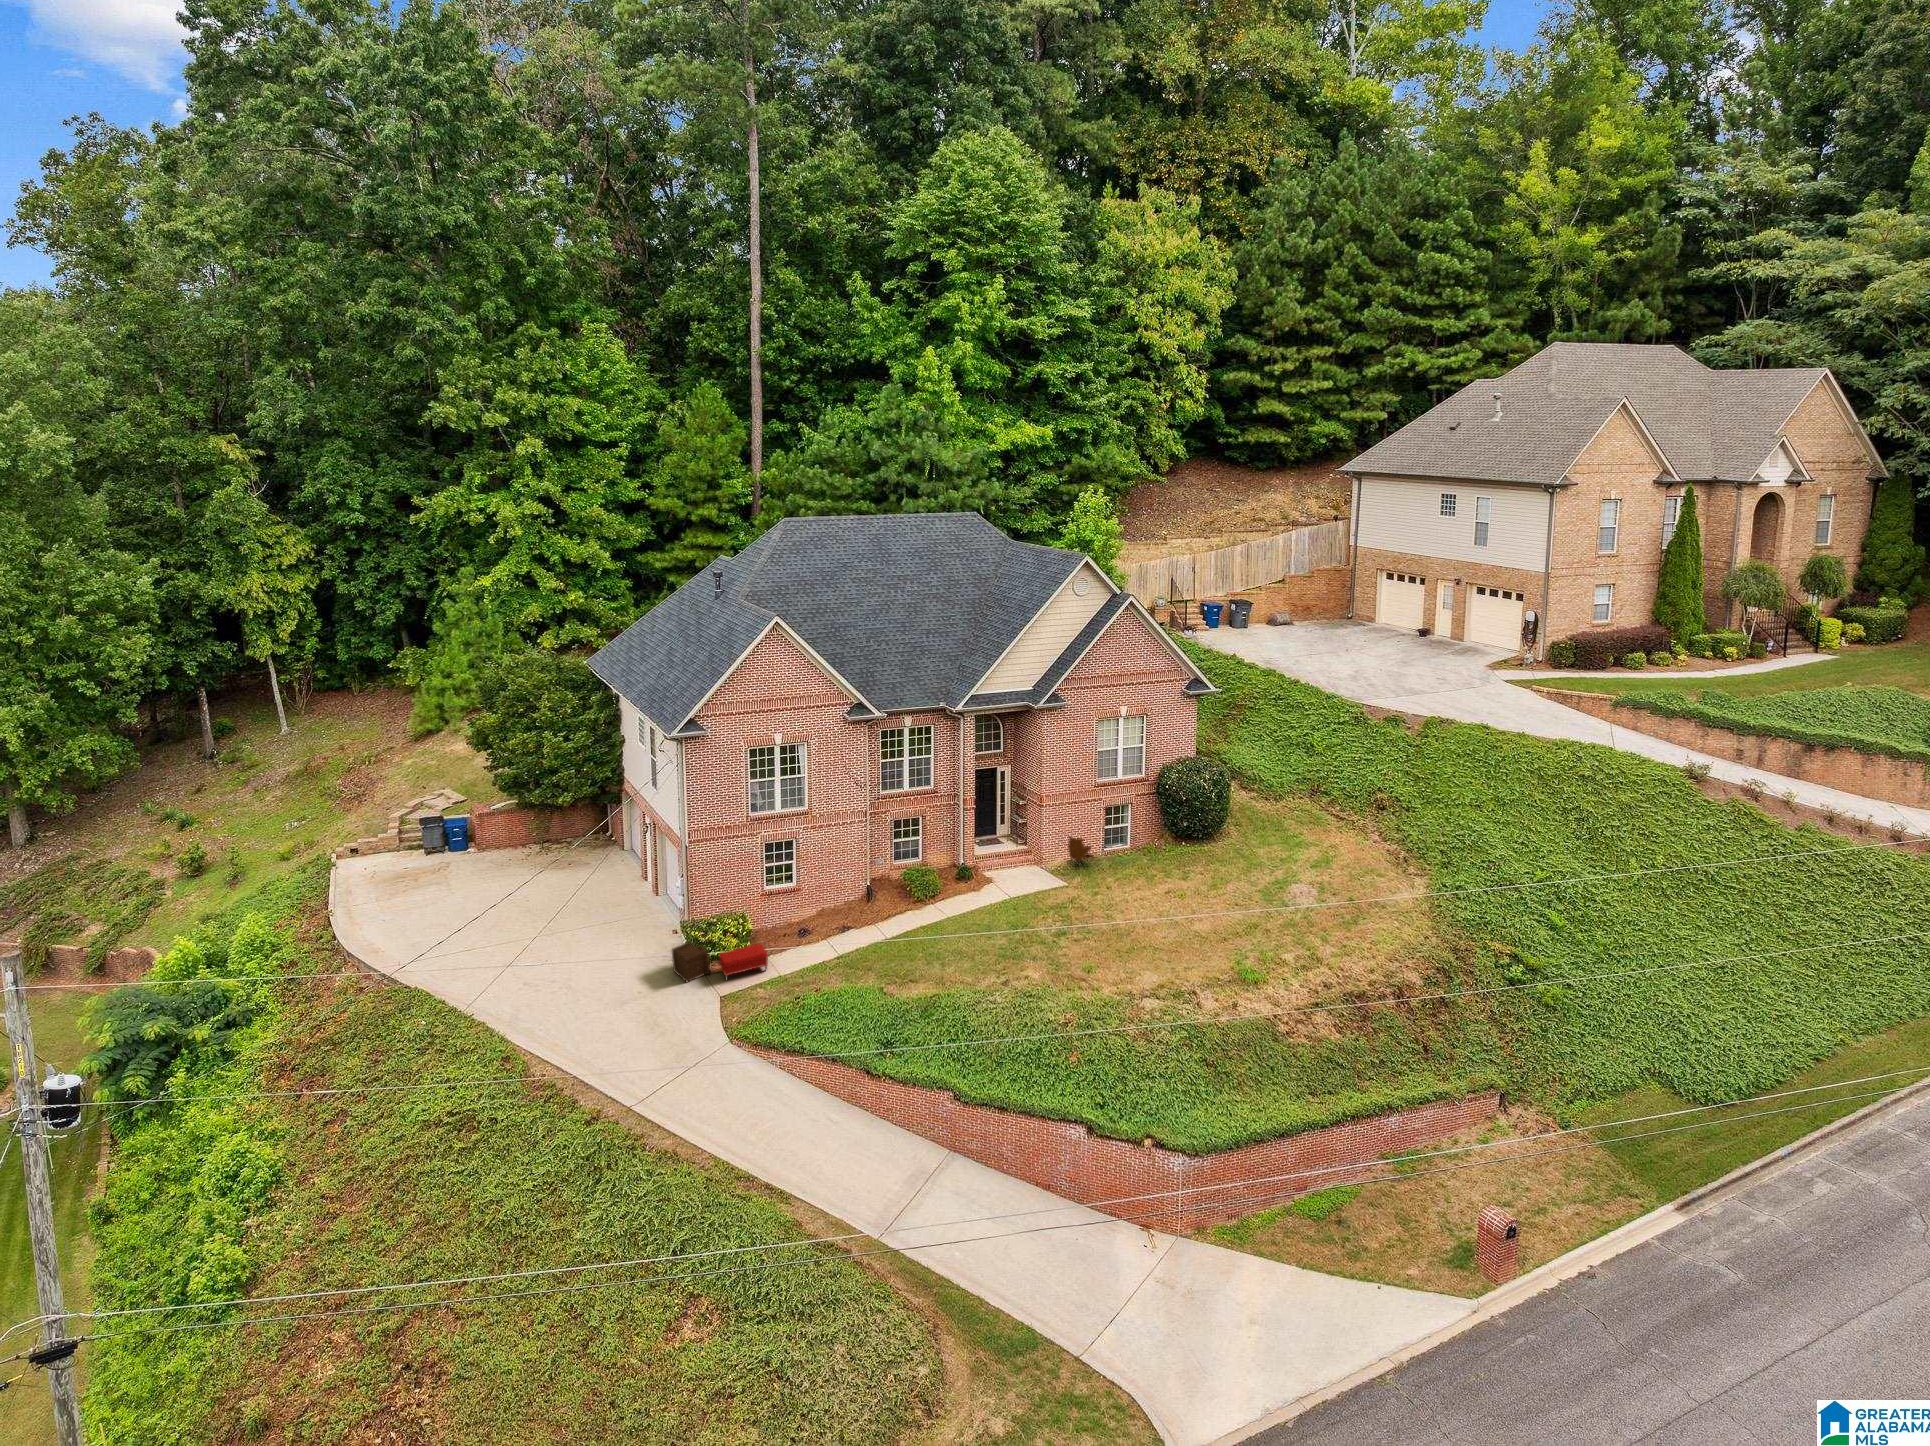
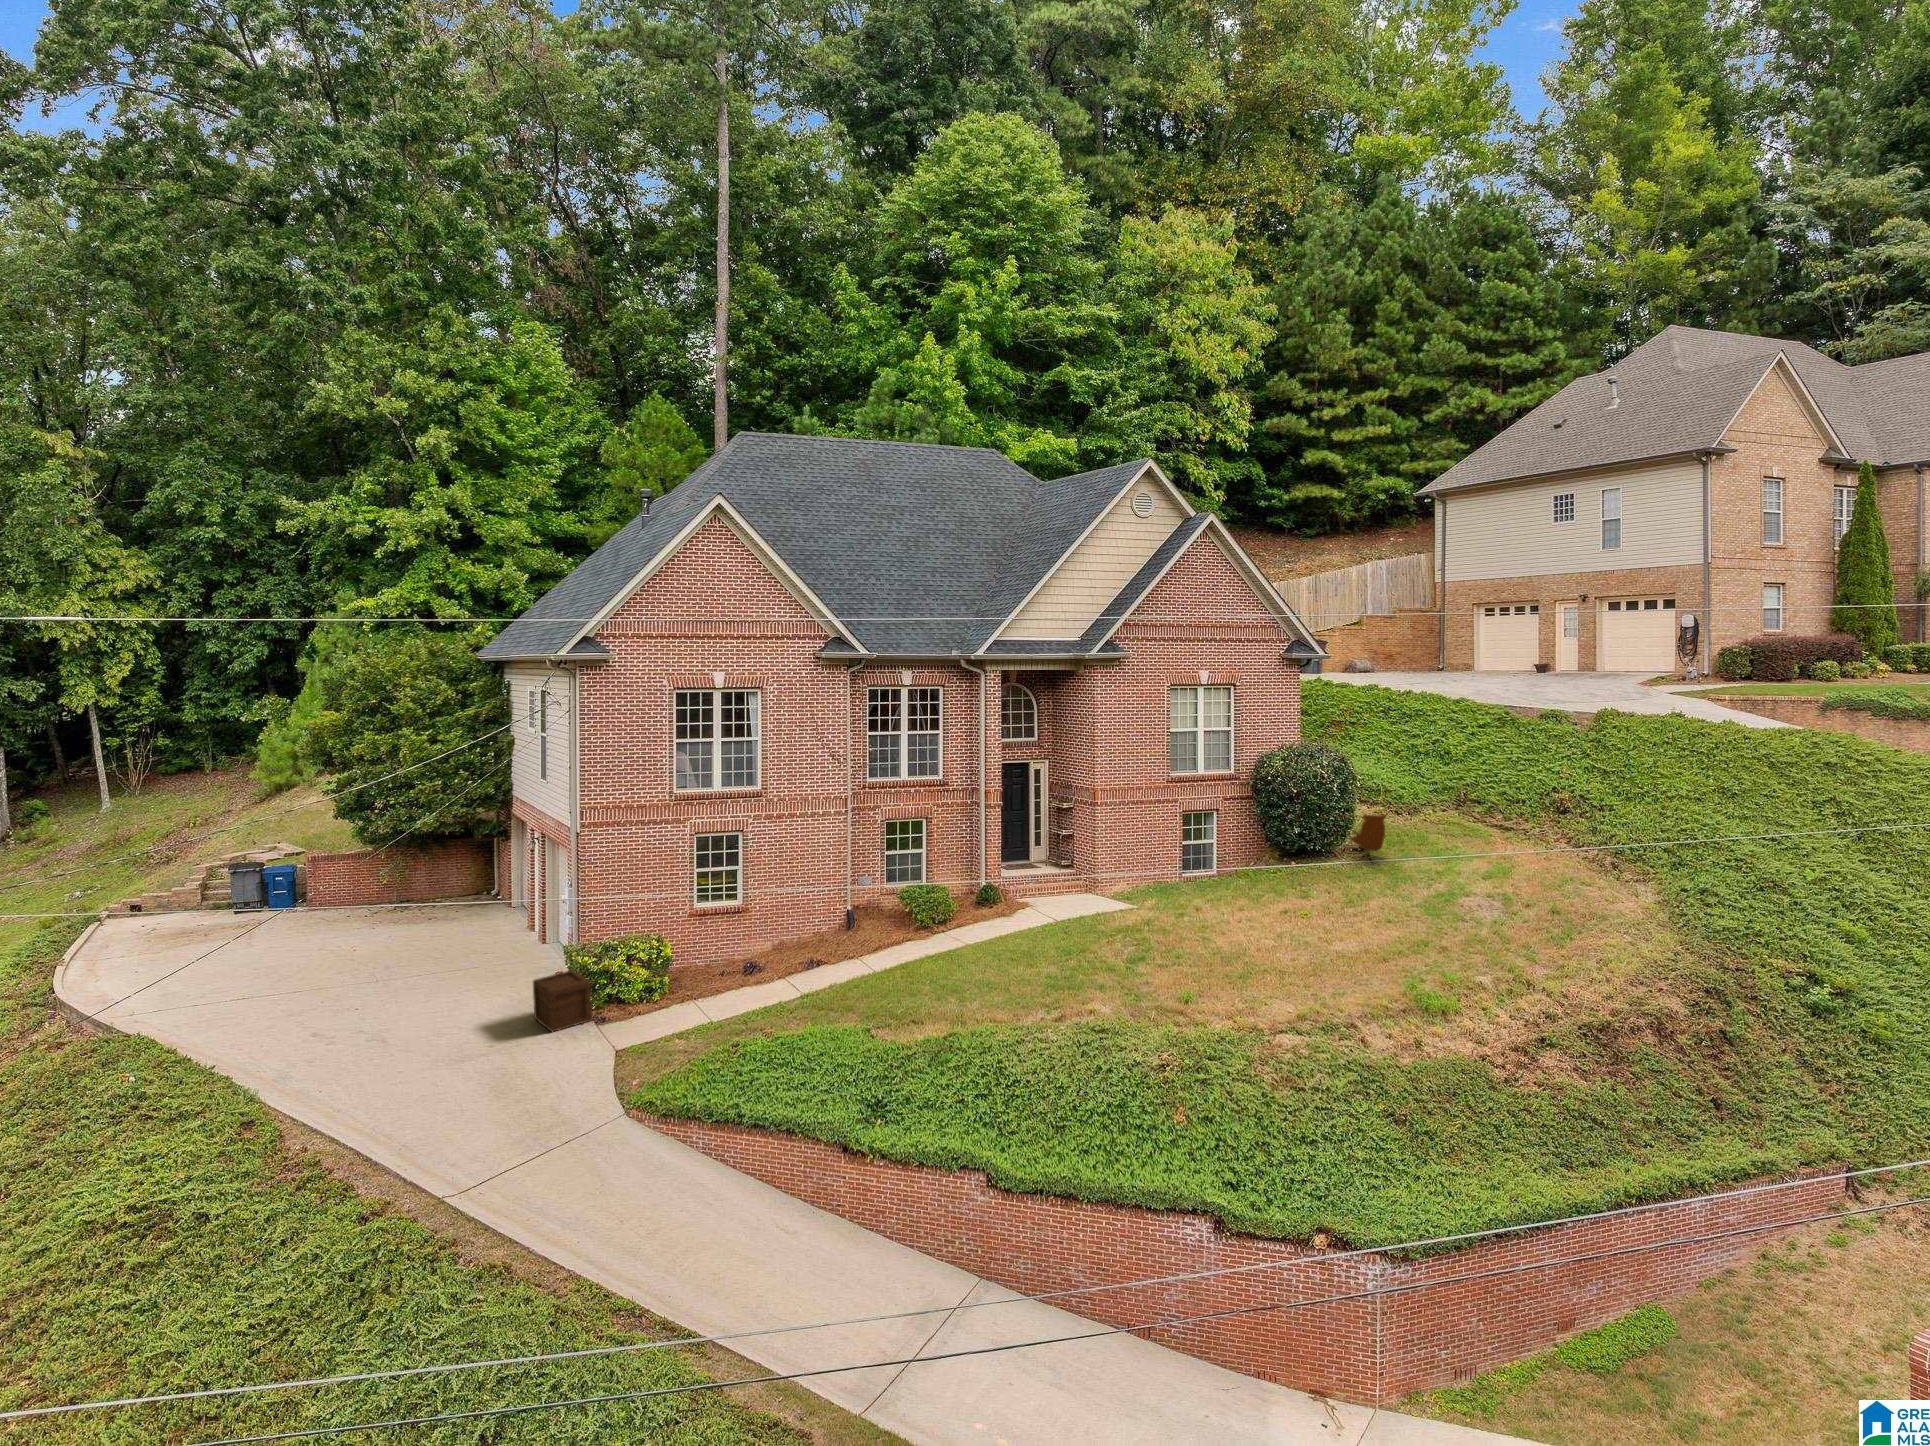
lounge chair: present [1068,836,1092,864] -> present [1351,815,1386,859]
bench: present [719,943,768,980] -> none [607,975,684,1029]

